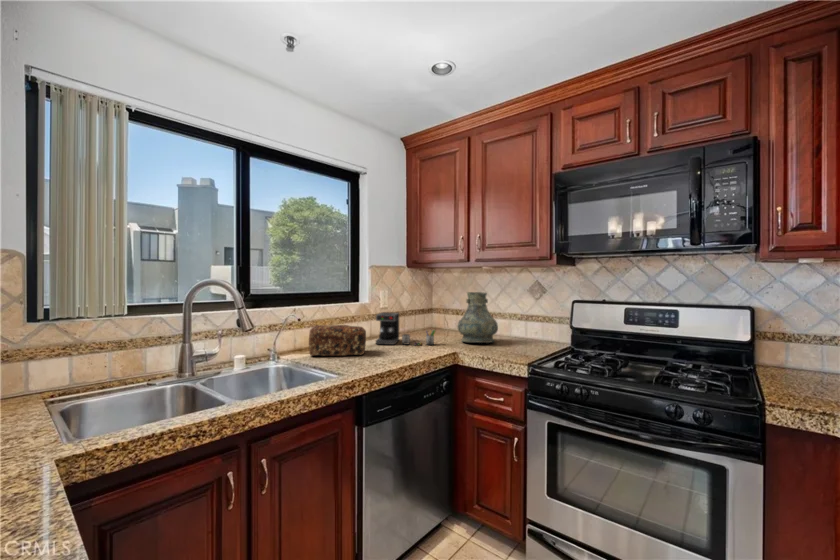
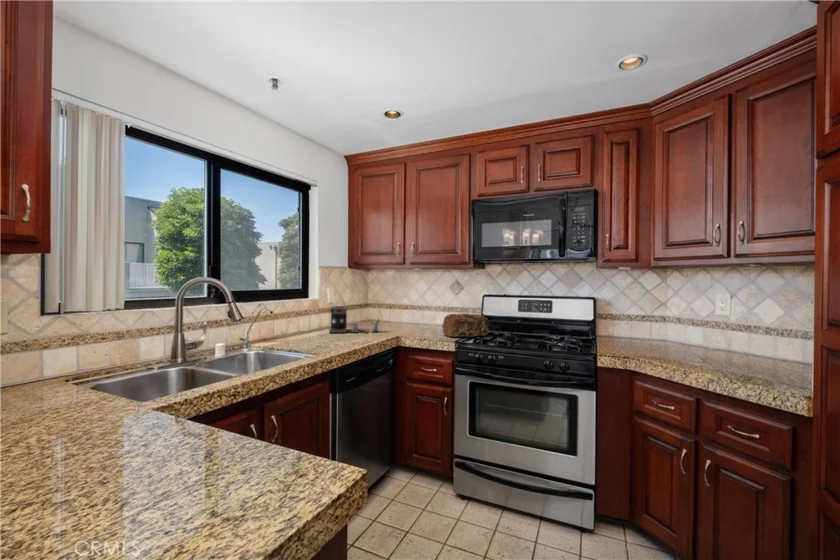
vase: present [457,292,498,343] -> none [396,289,428,329]
bread loaf: present [309,325,366,356] -> present [442,313,488,337]

